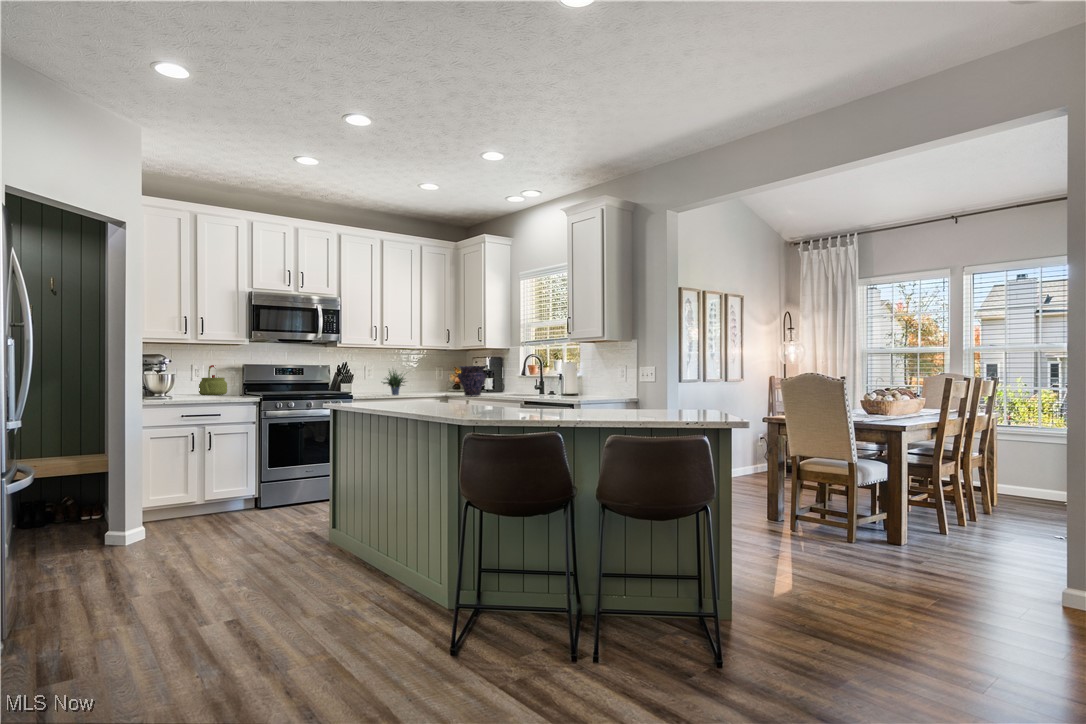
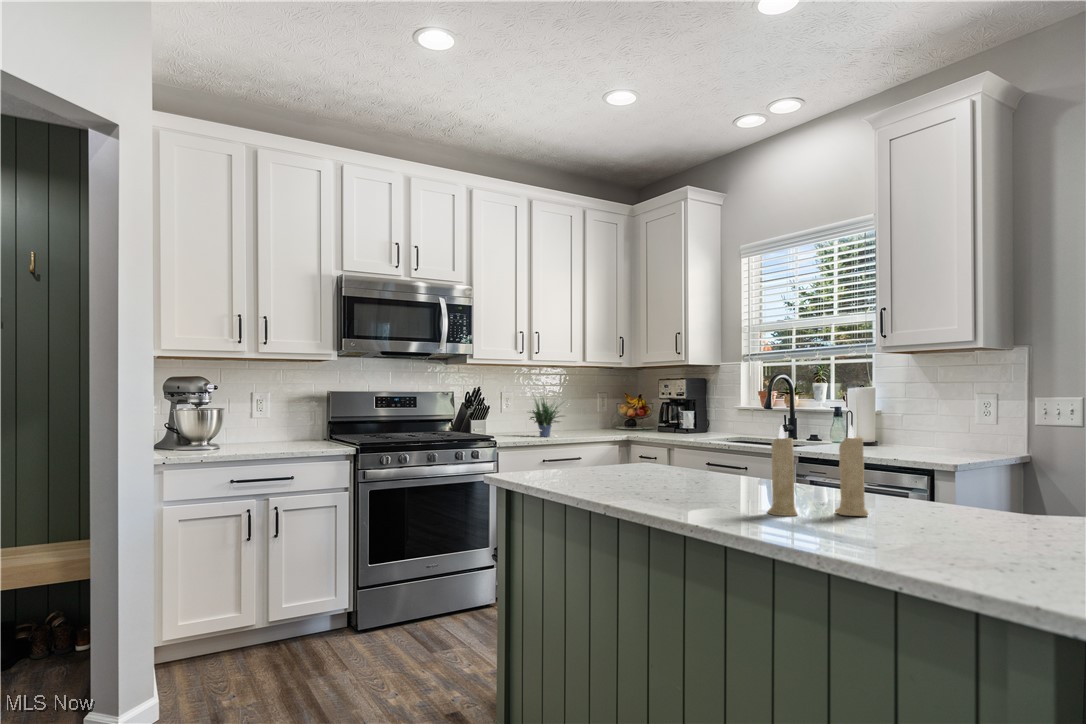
kettle: present [199,365,227,395] -> none [261,393,303,440]
vase: present [458,366,487,396] -> none [642,392,686,440]
candle: none [418,374,457,410] -> present [768,425,868,516]

